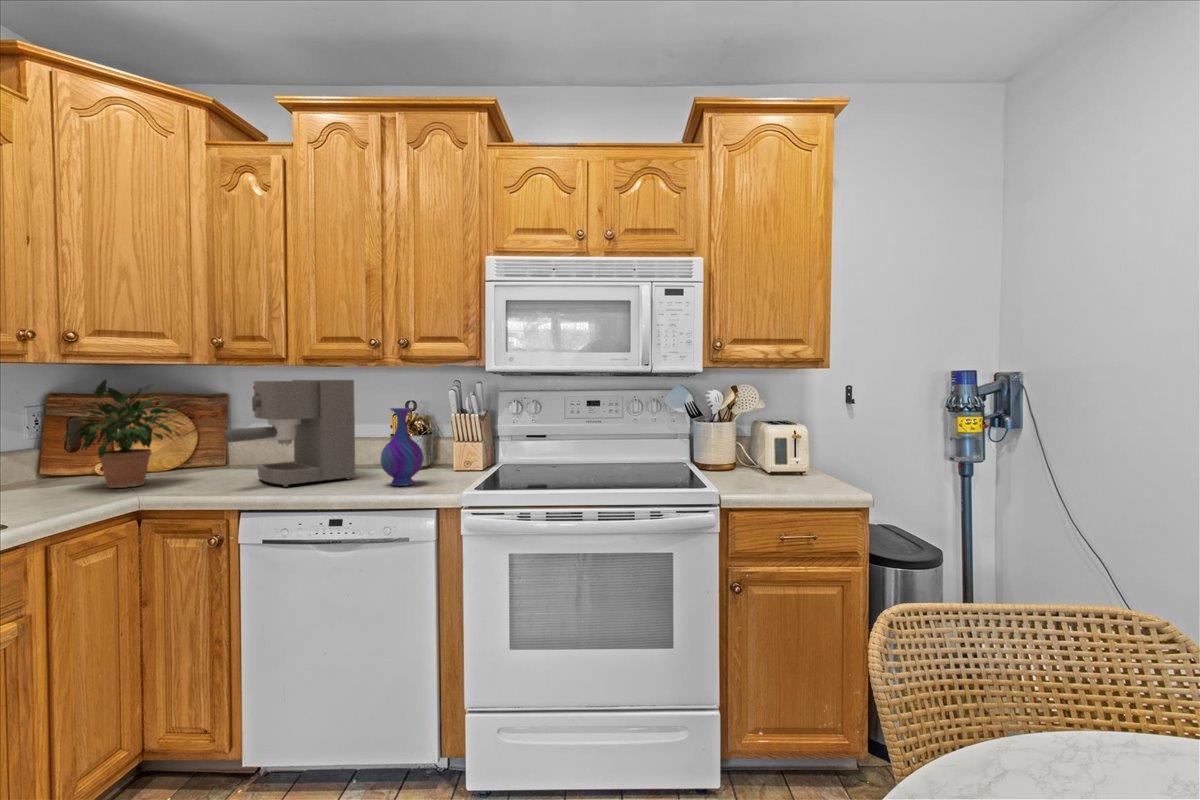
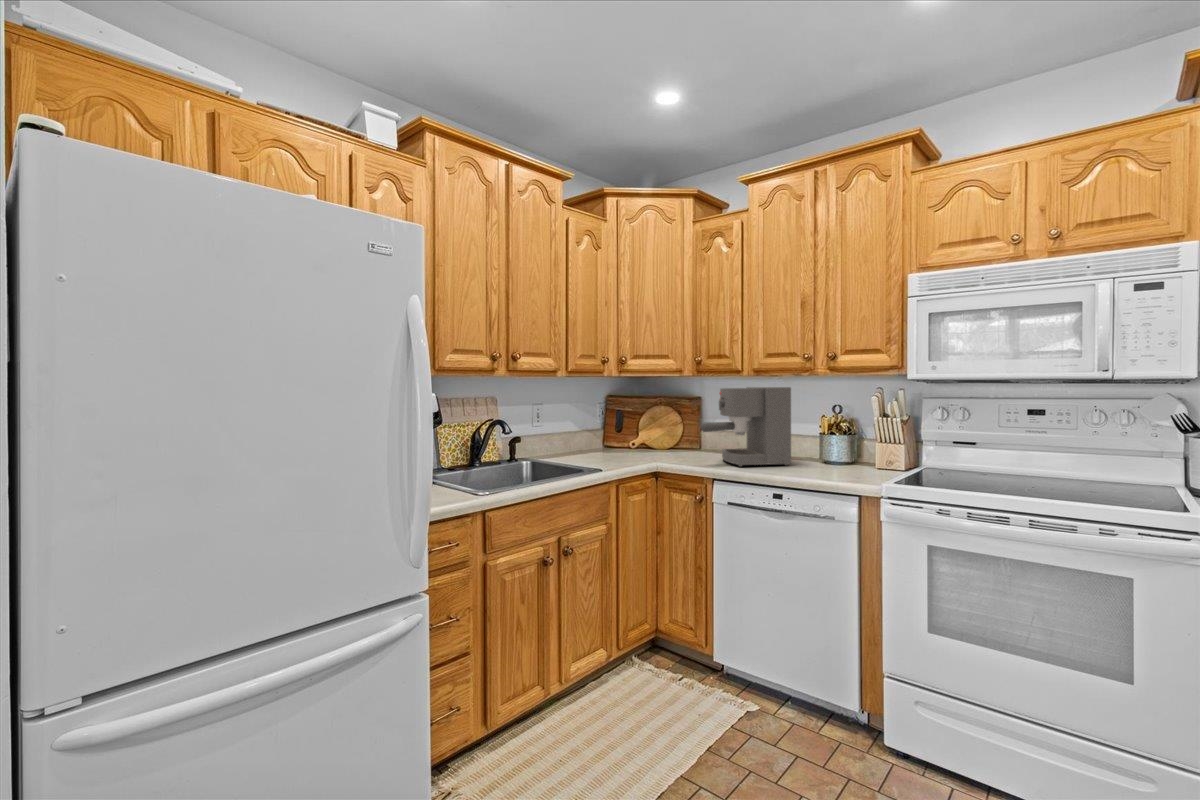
potted plant: present [64,380,185,488] -> none [613,388,680,458]
vase: present [380,408,424,486] -> none [811,410,847,475]

